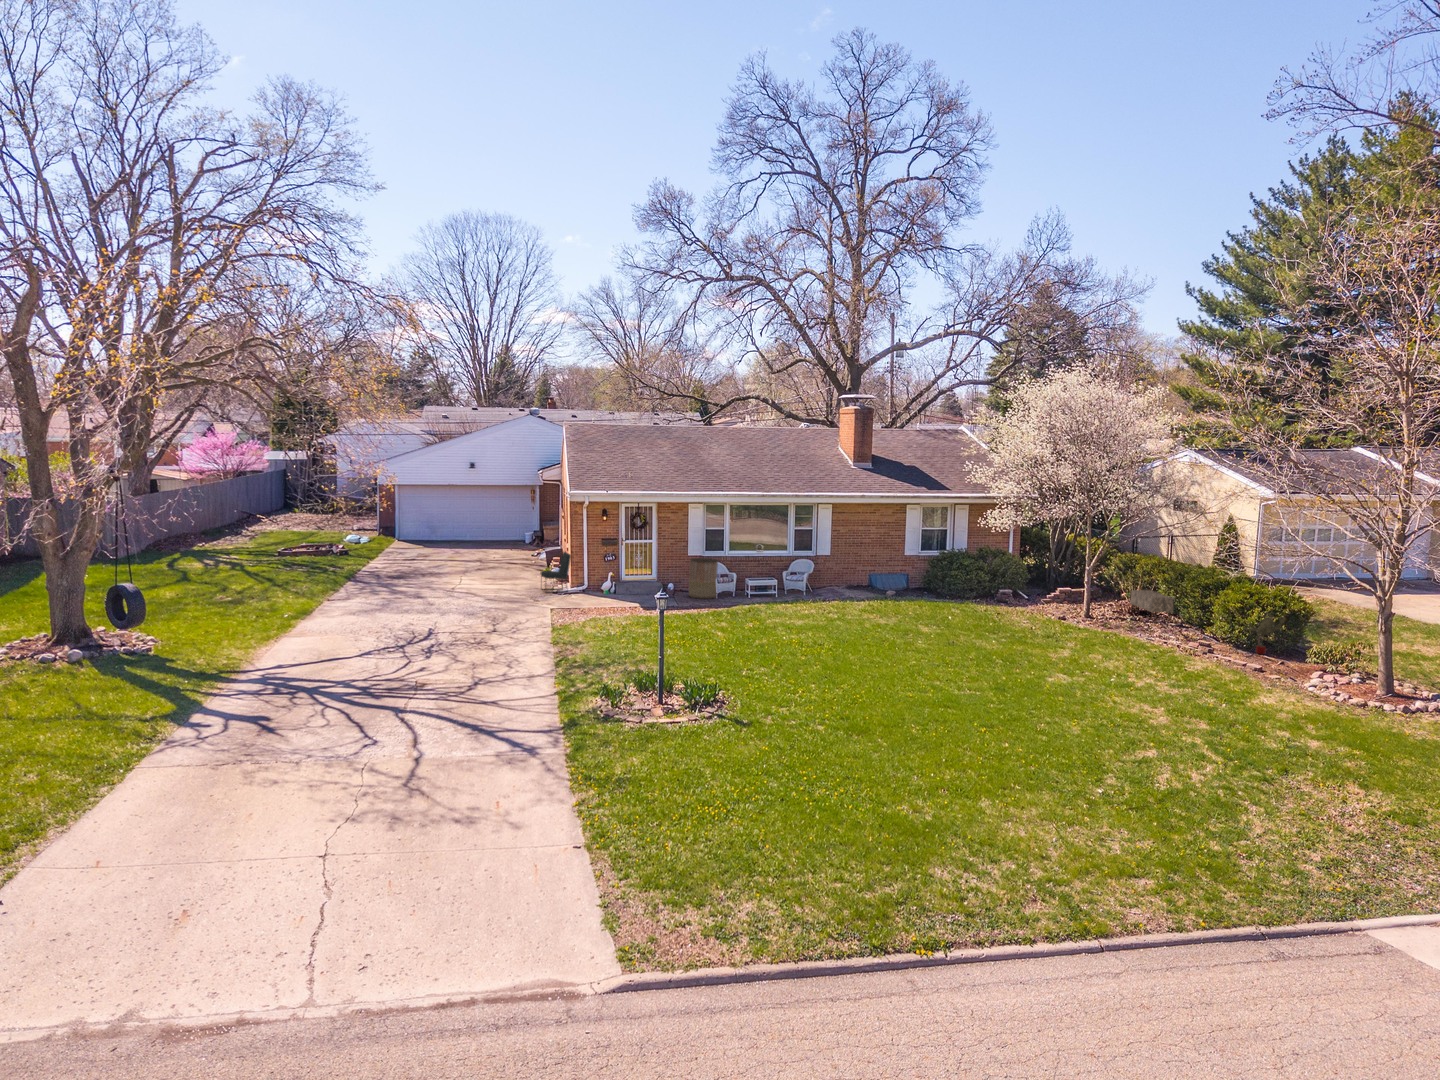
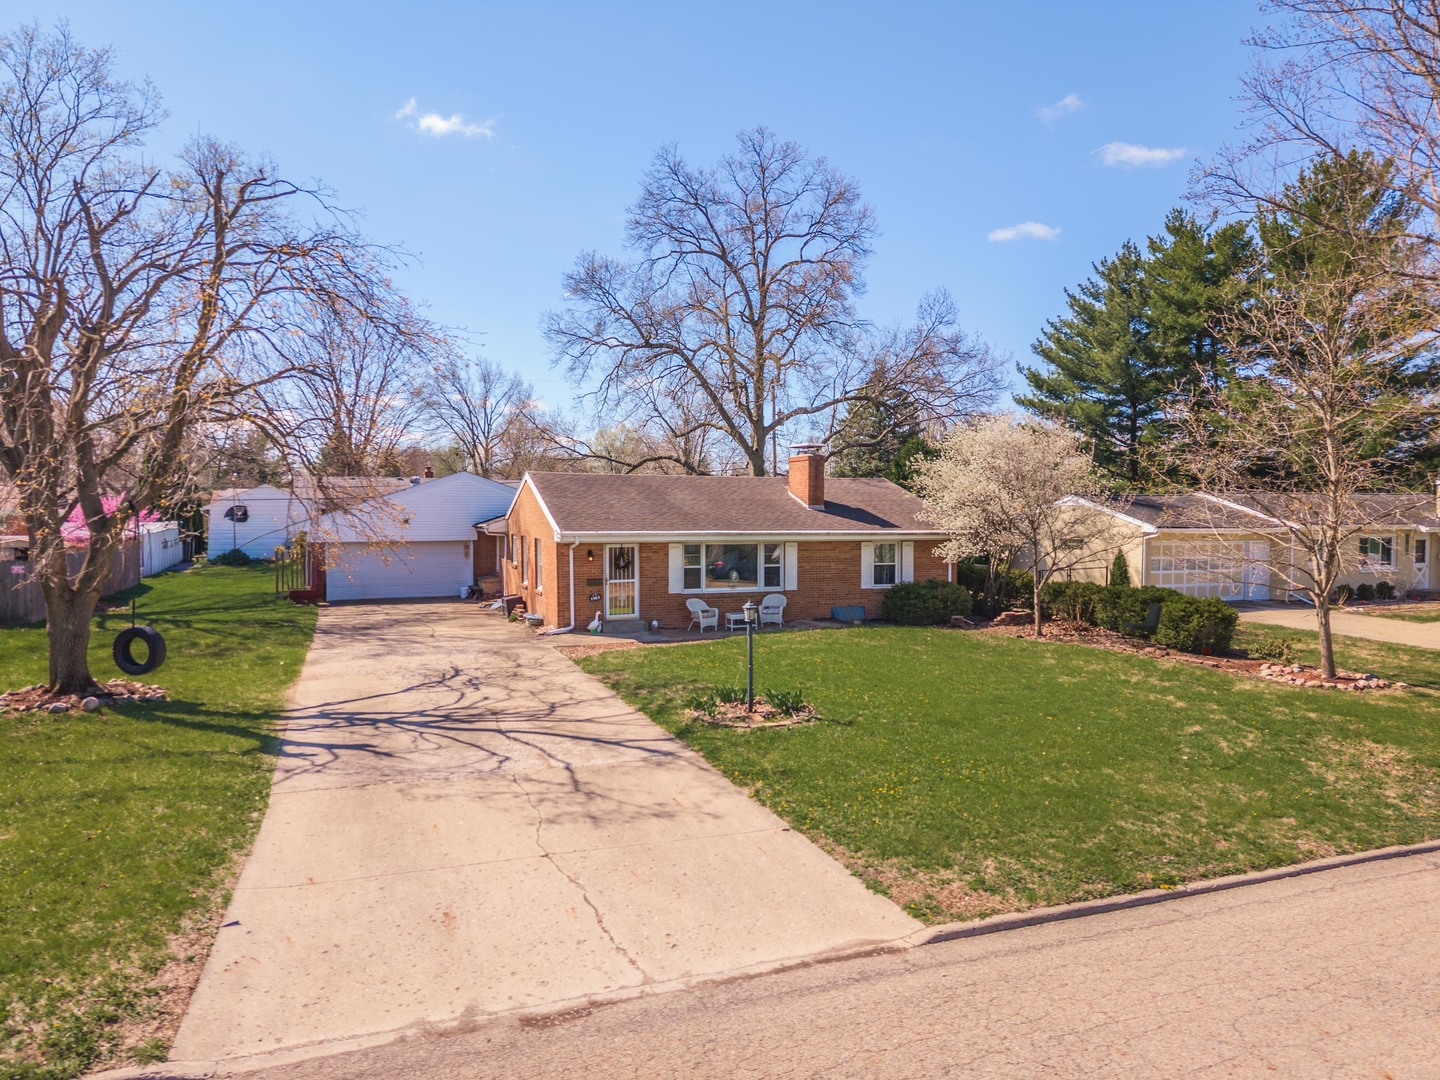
chair: present [541,552,571,591] -> present [1124,603,1162,646]
trash can: present [689,558,718,599] -> none [672,596,699,634]
bench: present [1130,590,1173,619] -> none [1072,610,1114,633]

